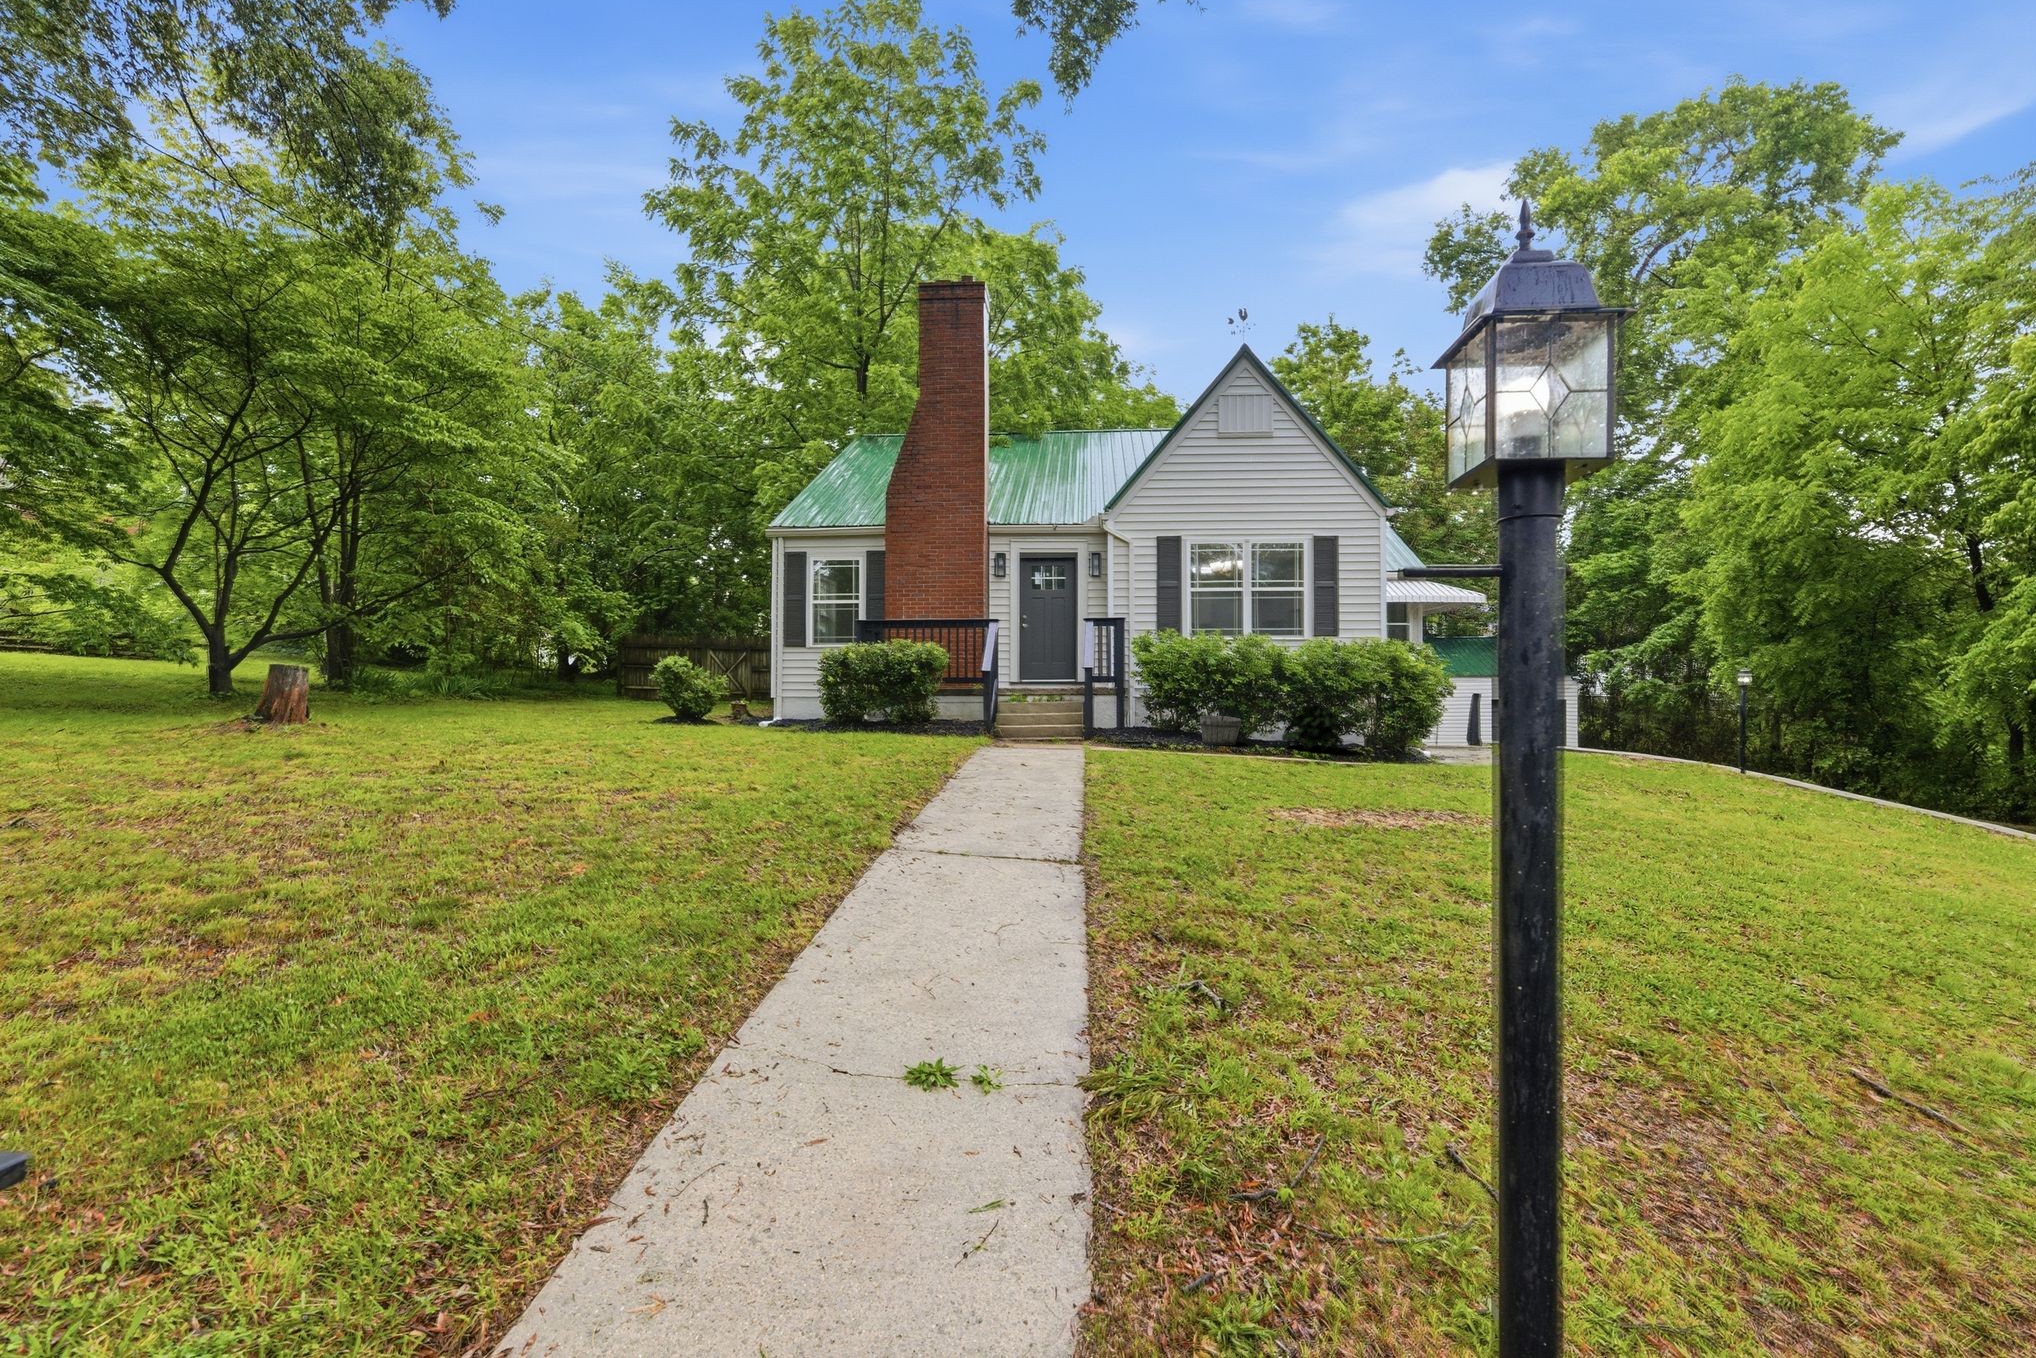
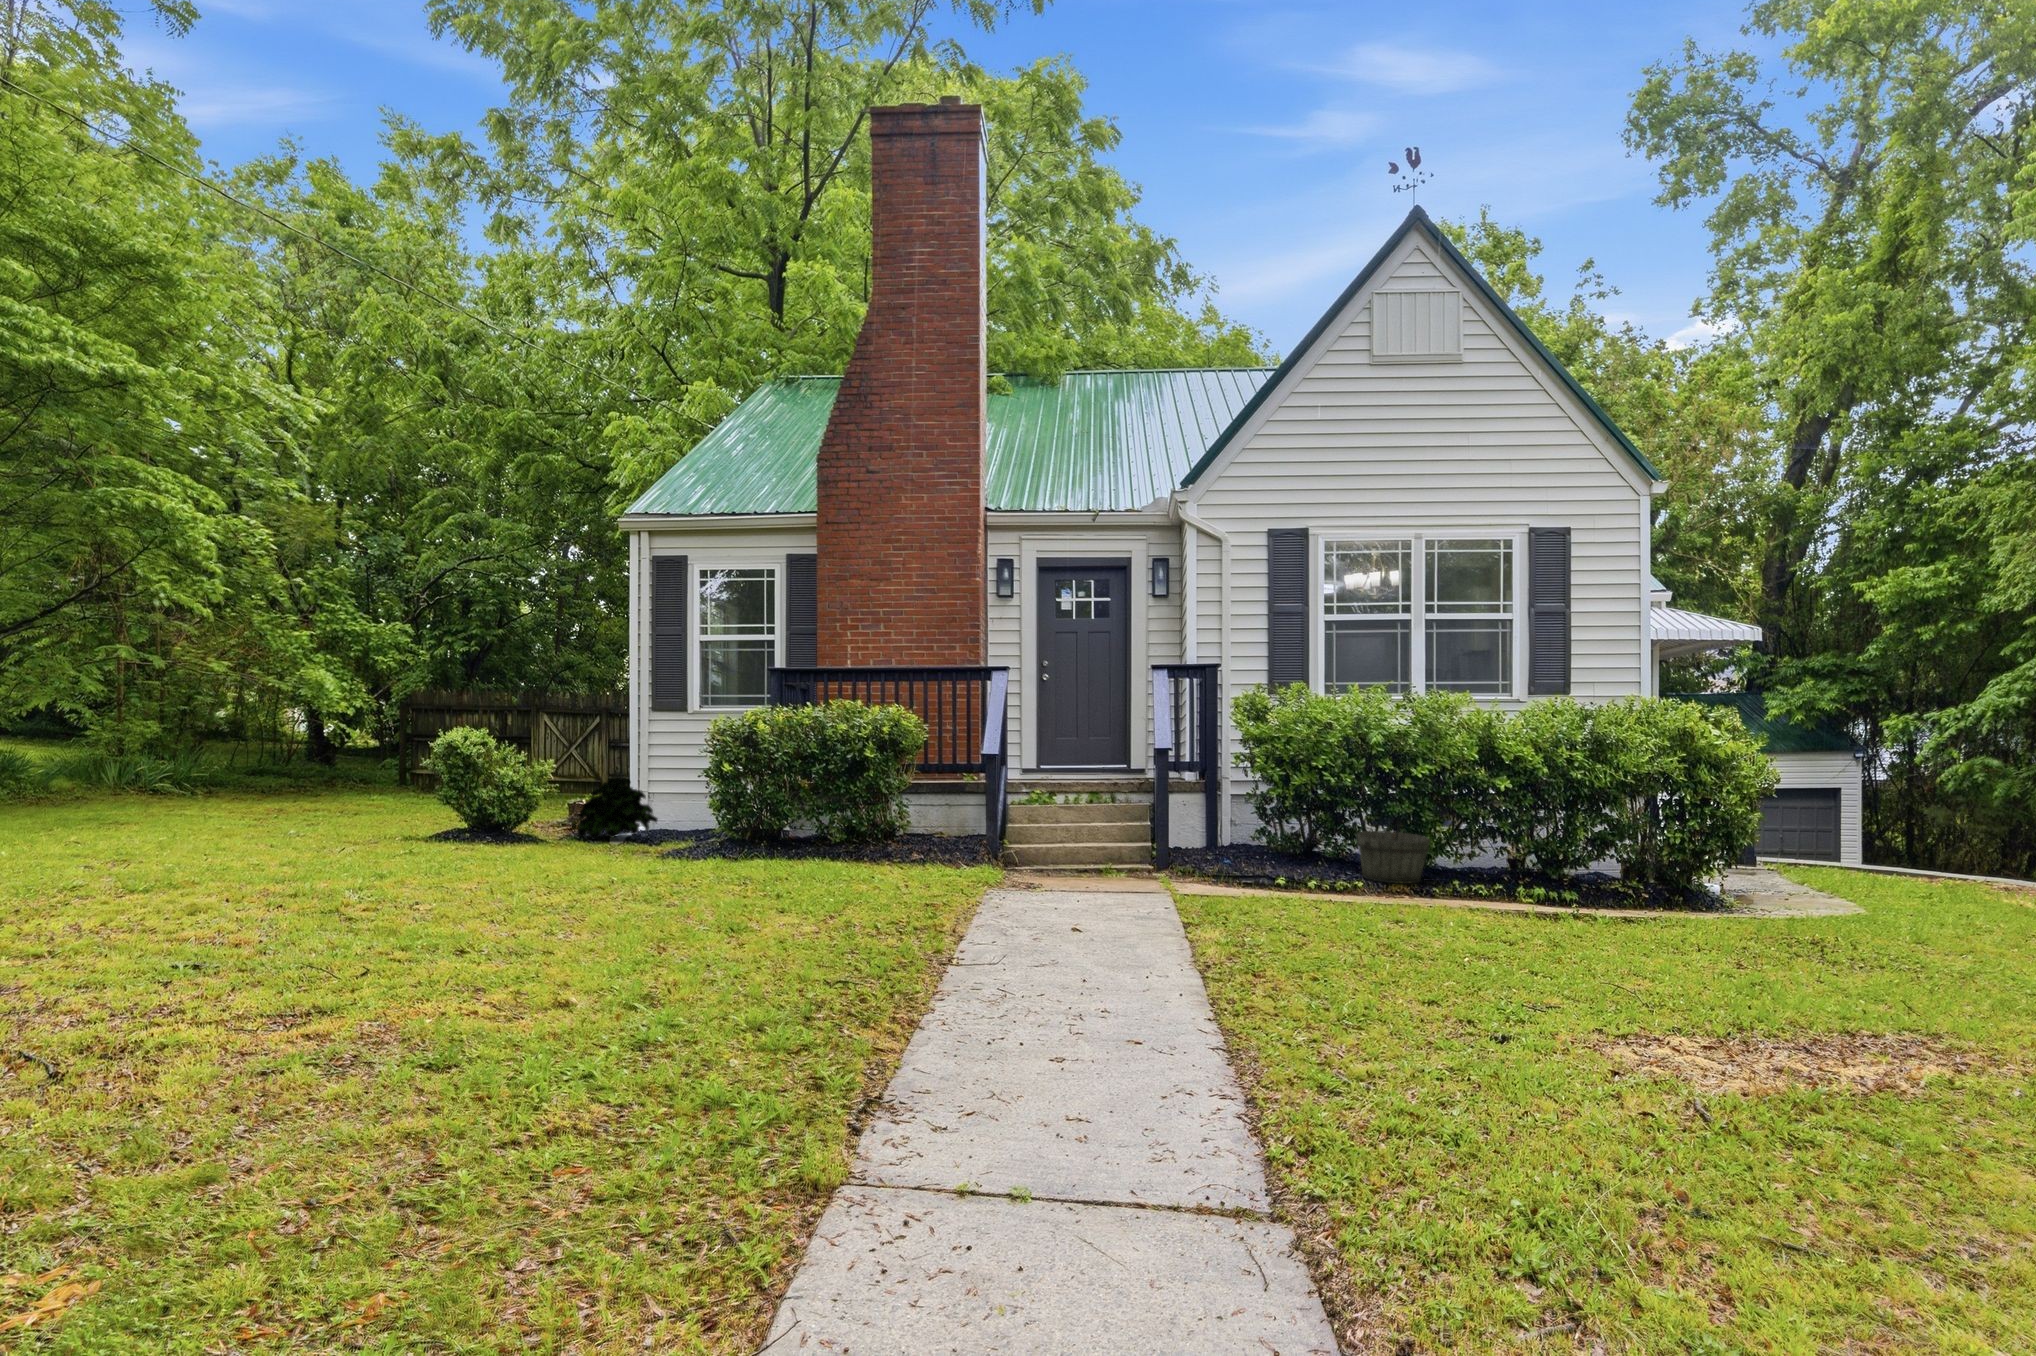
potted plant: present [1282,703,1343,751] -> present [577,778,658,840]

